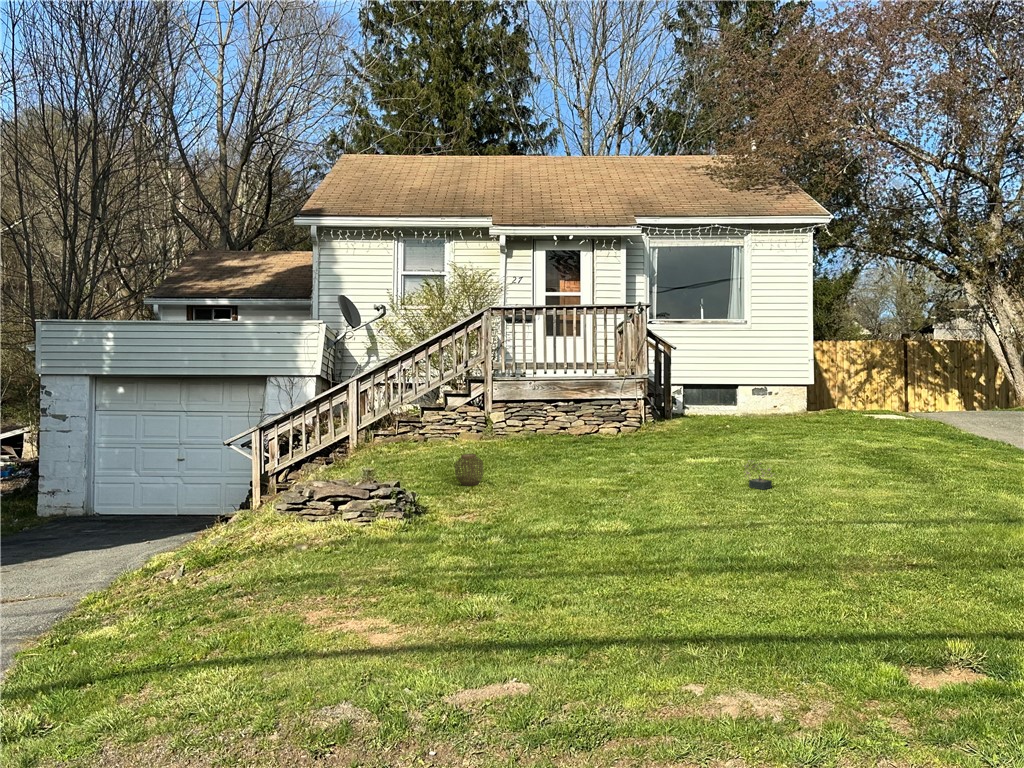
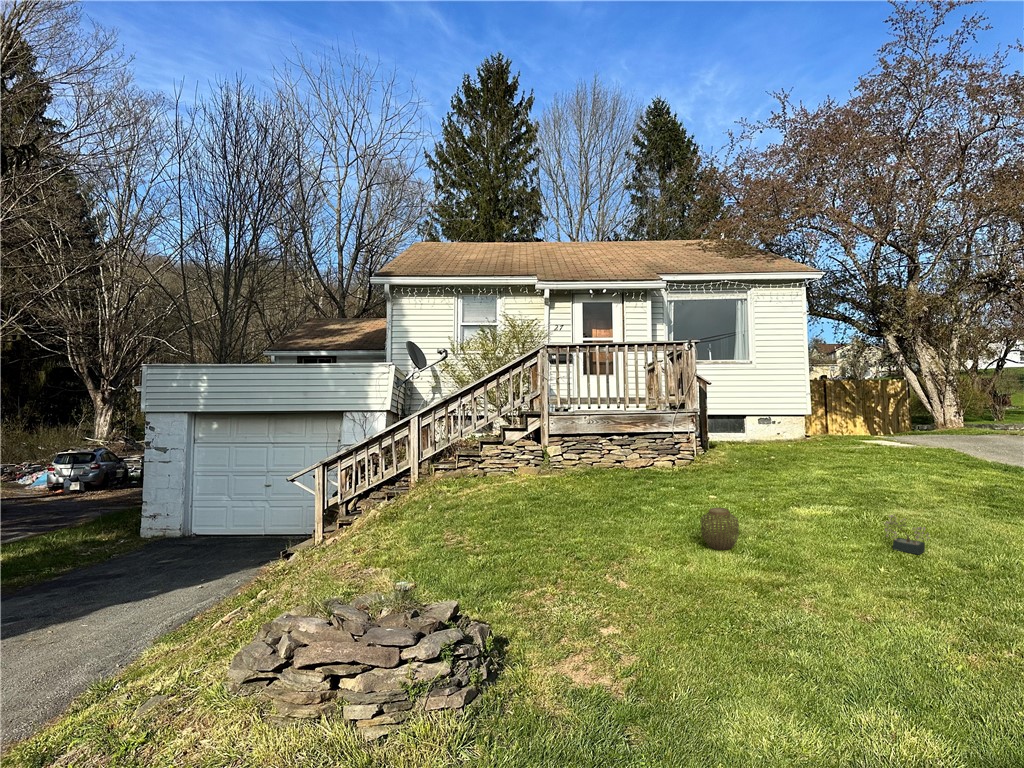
woven basket: present [455,454,484,486] -> present [701,508,739,550]

